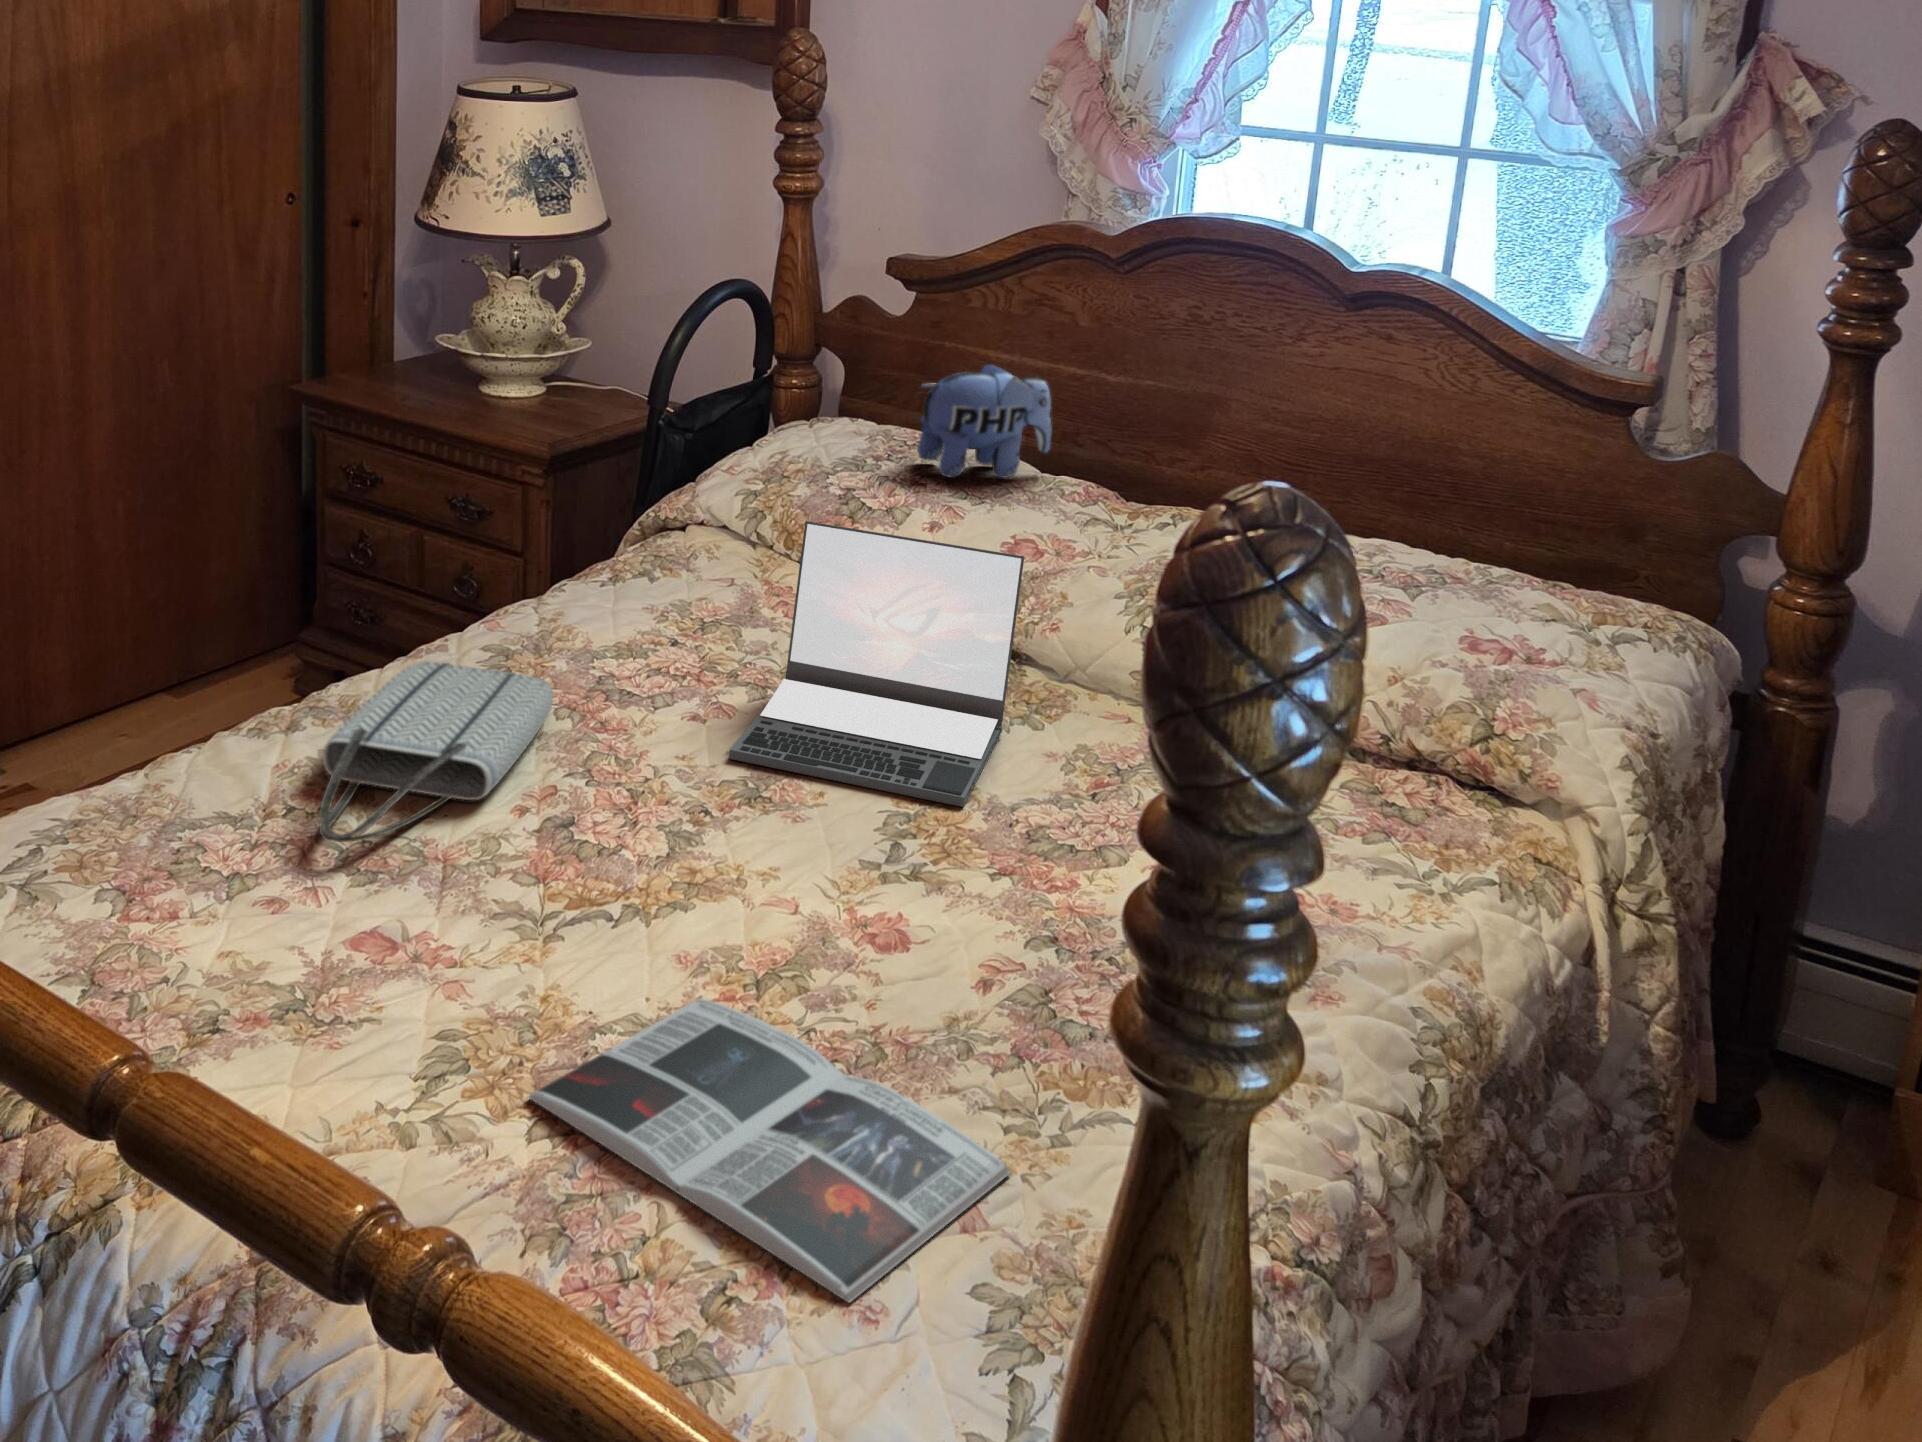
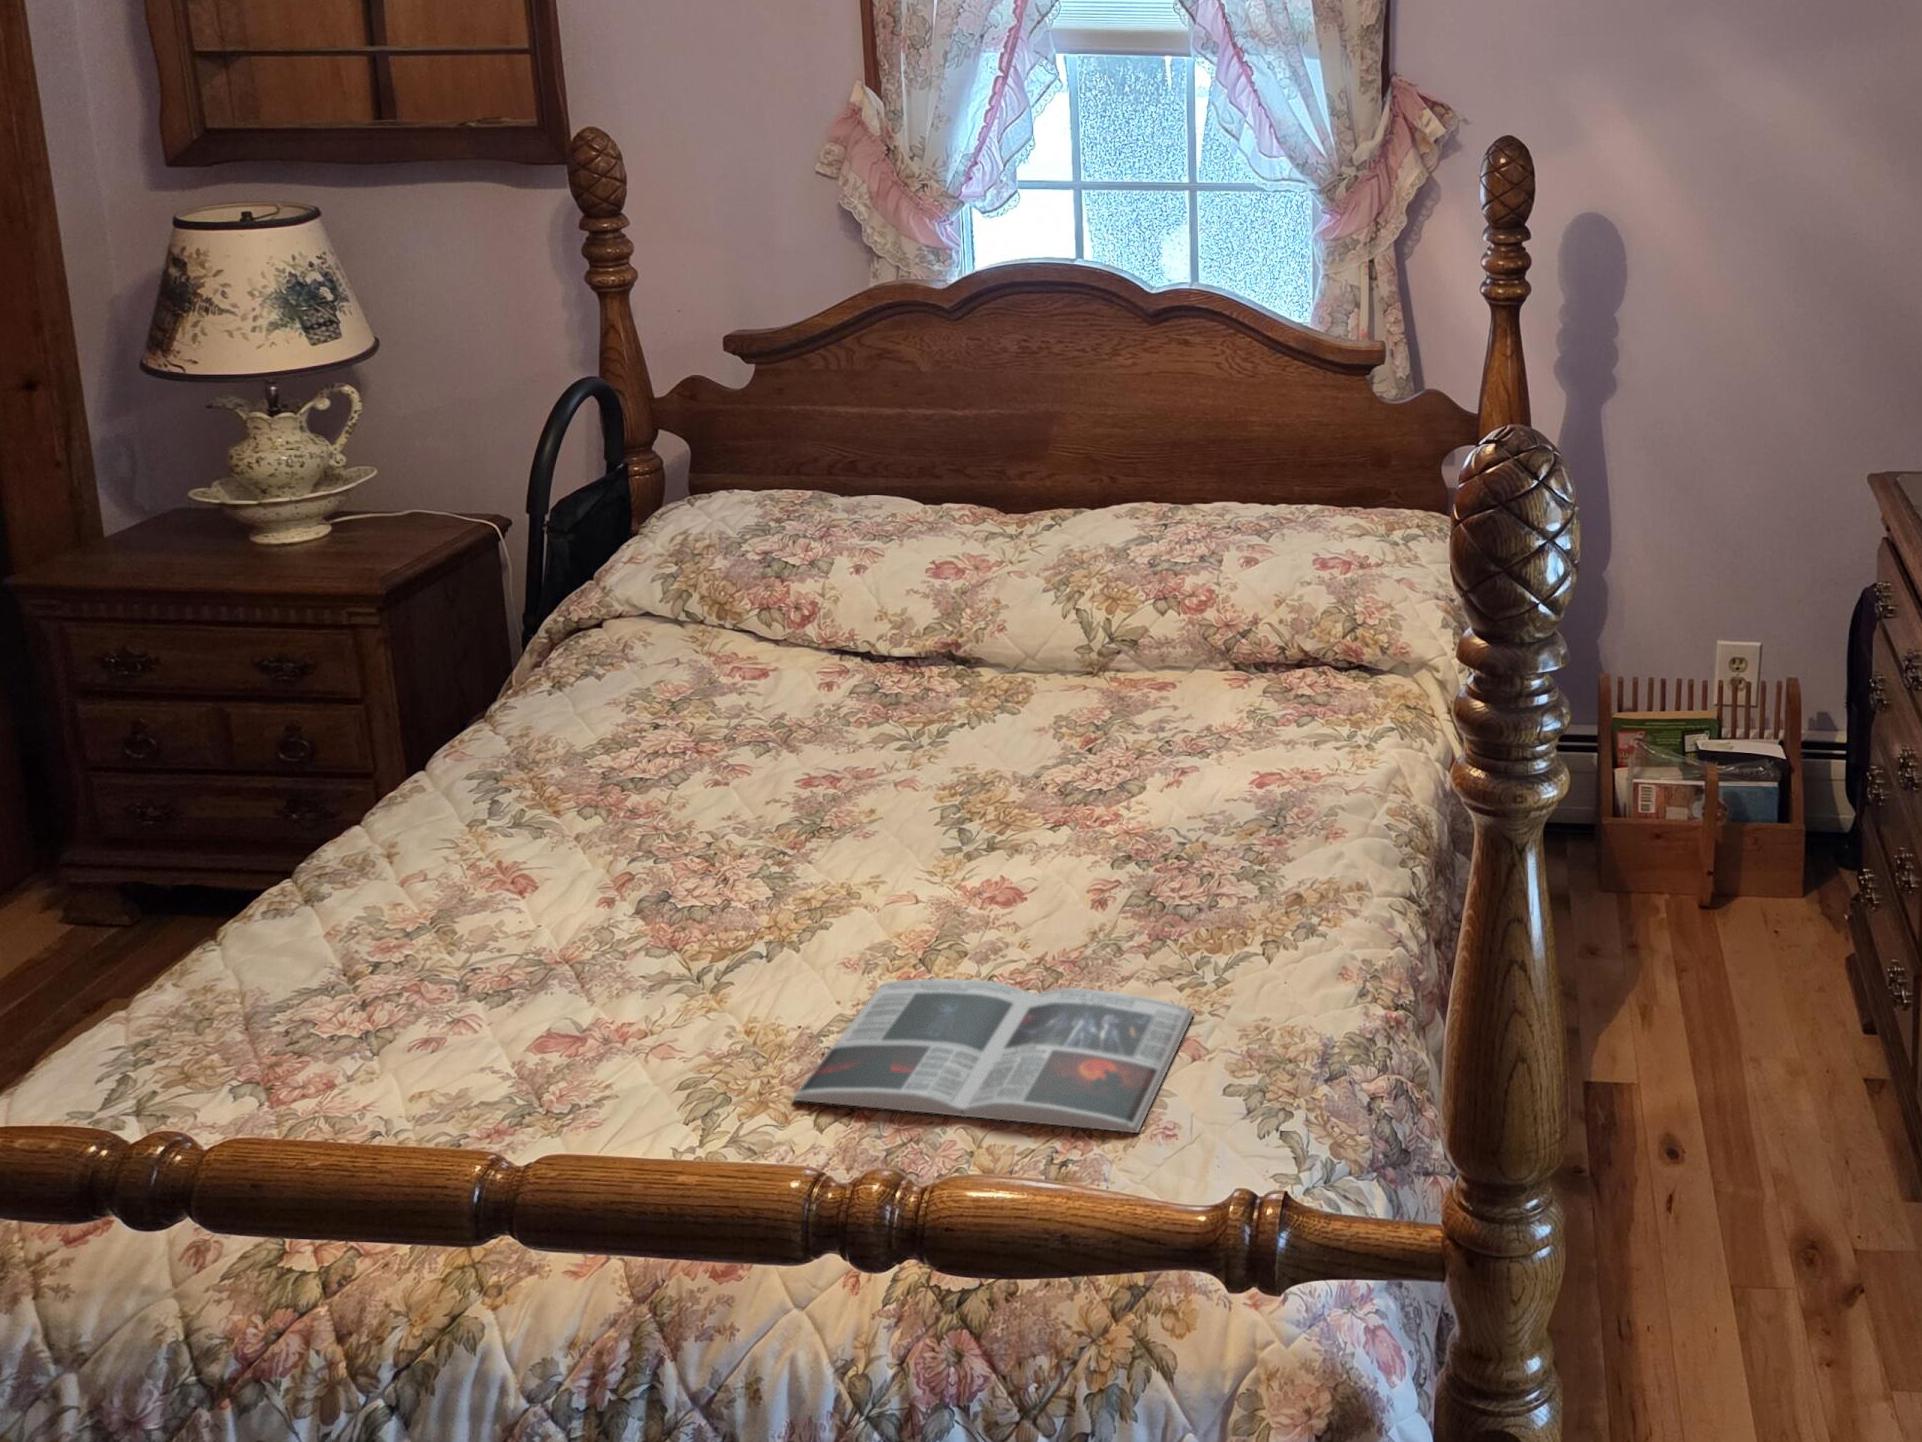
plush toy: present [918,363,1051,478] -> none [808,418,926,527]
laptop: present [729,521,1024,807] -> none [772,570,994,807]
tote bag: present [319,662,553,842] -> none [388,787,586,976]

